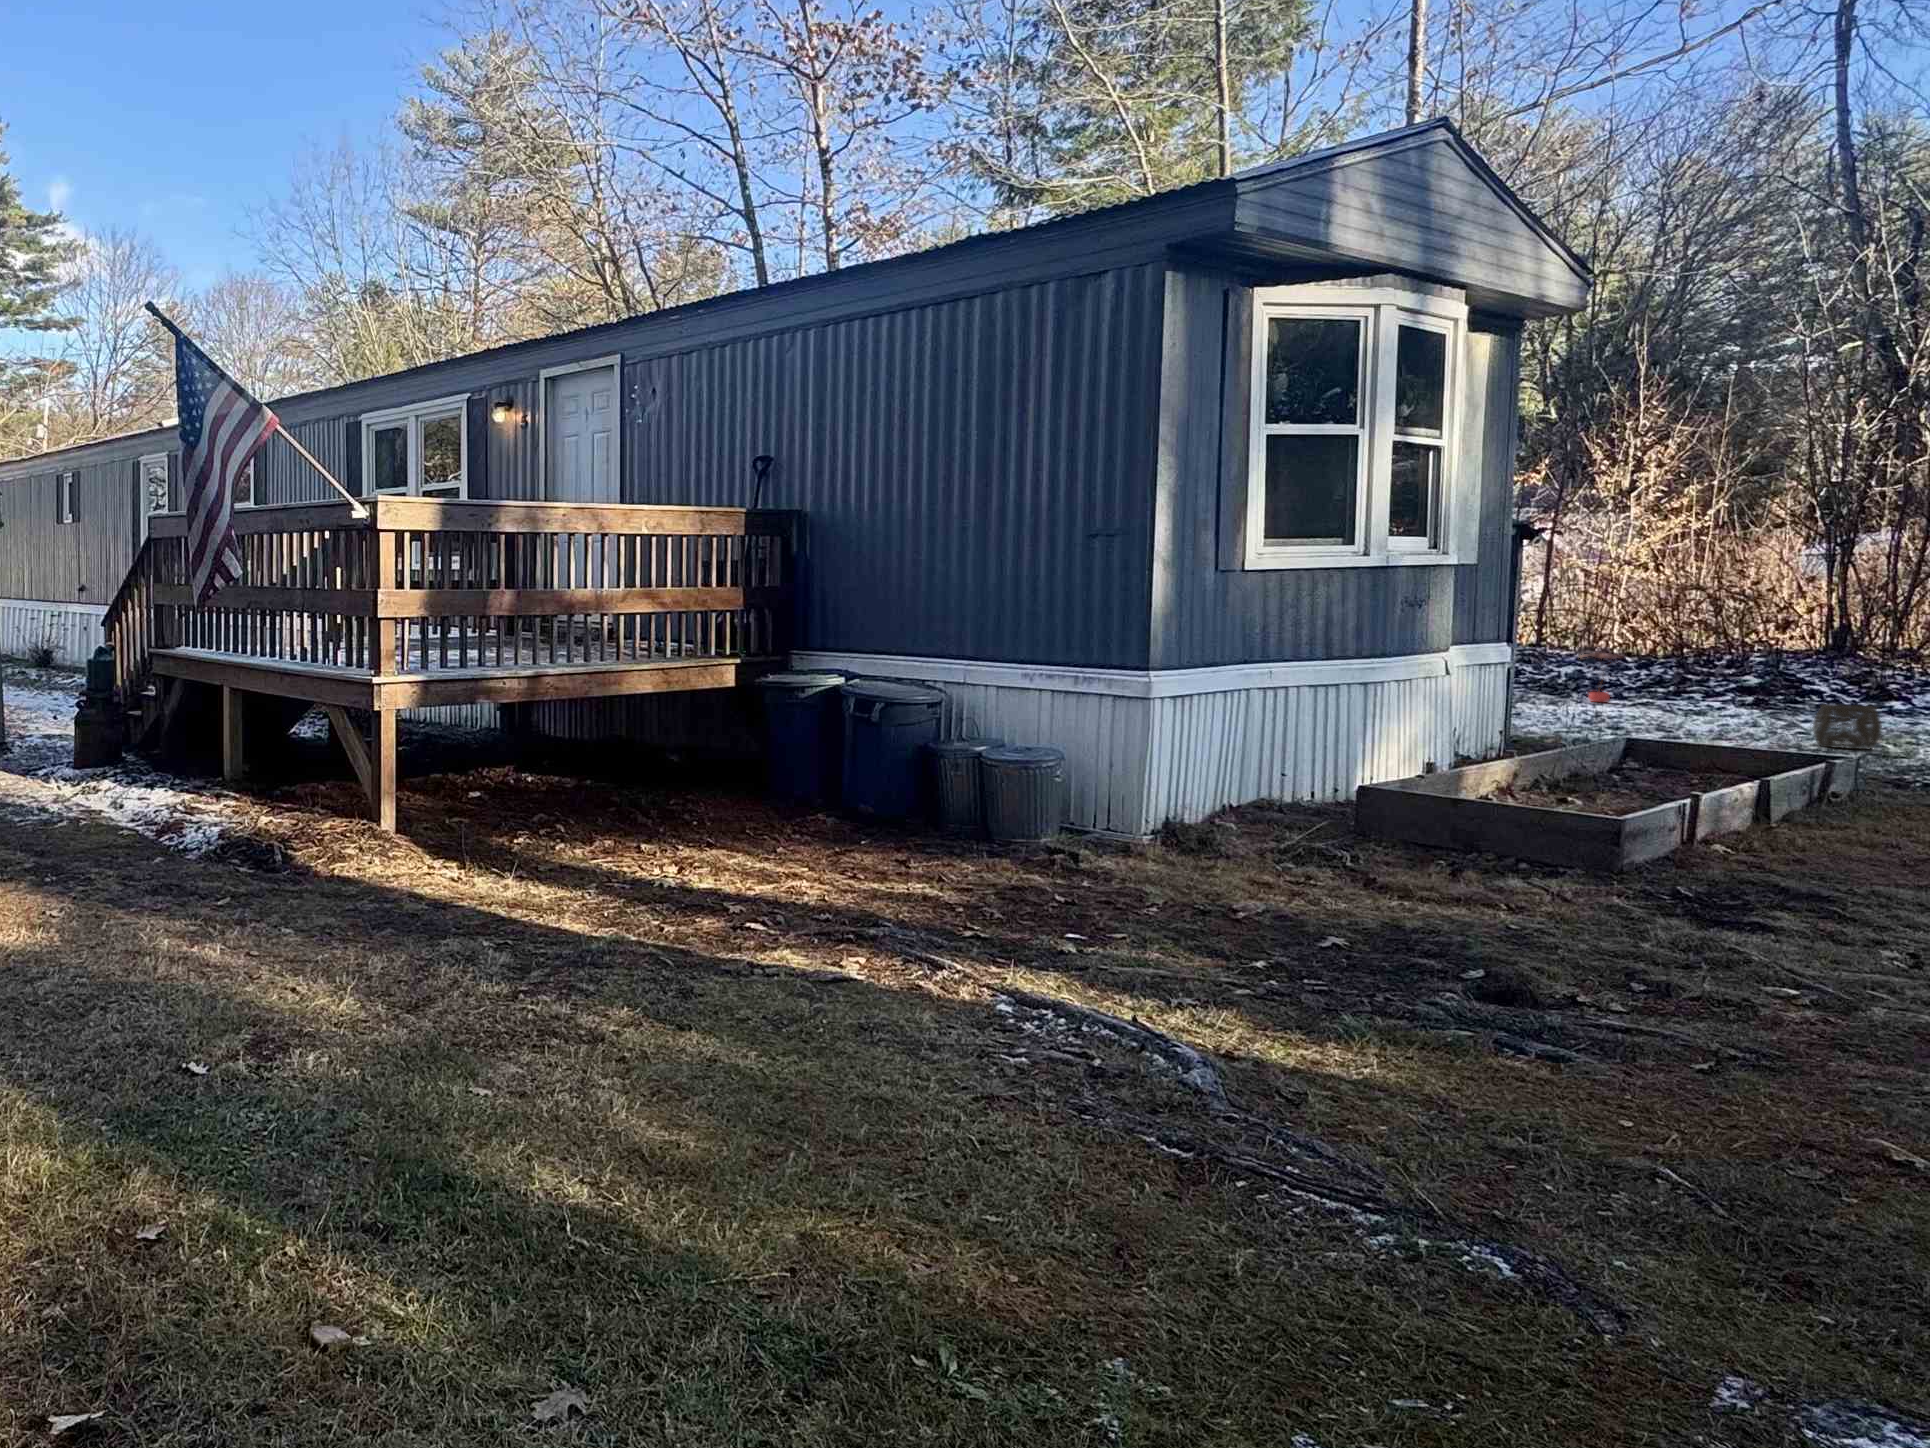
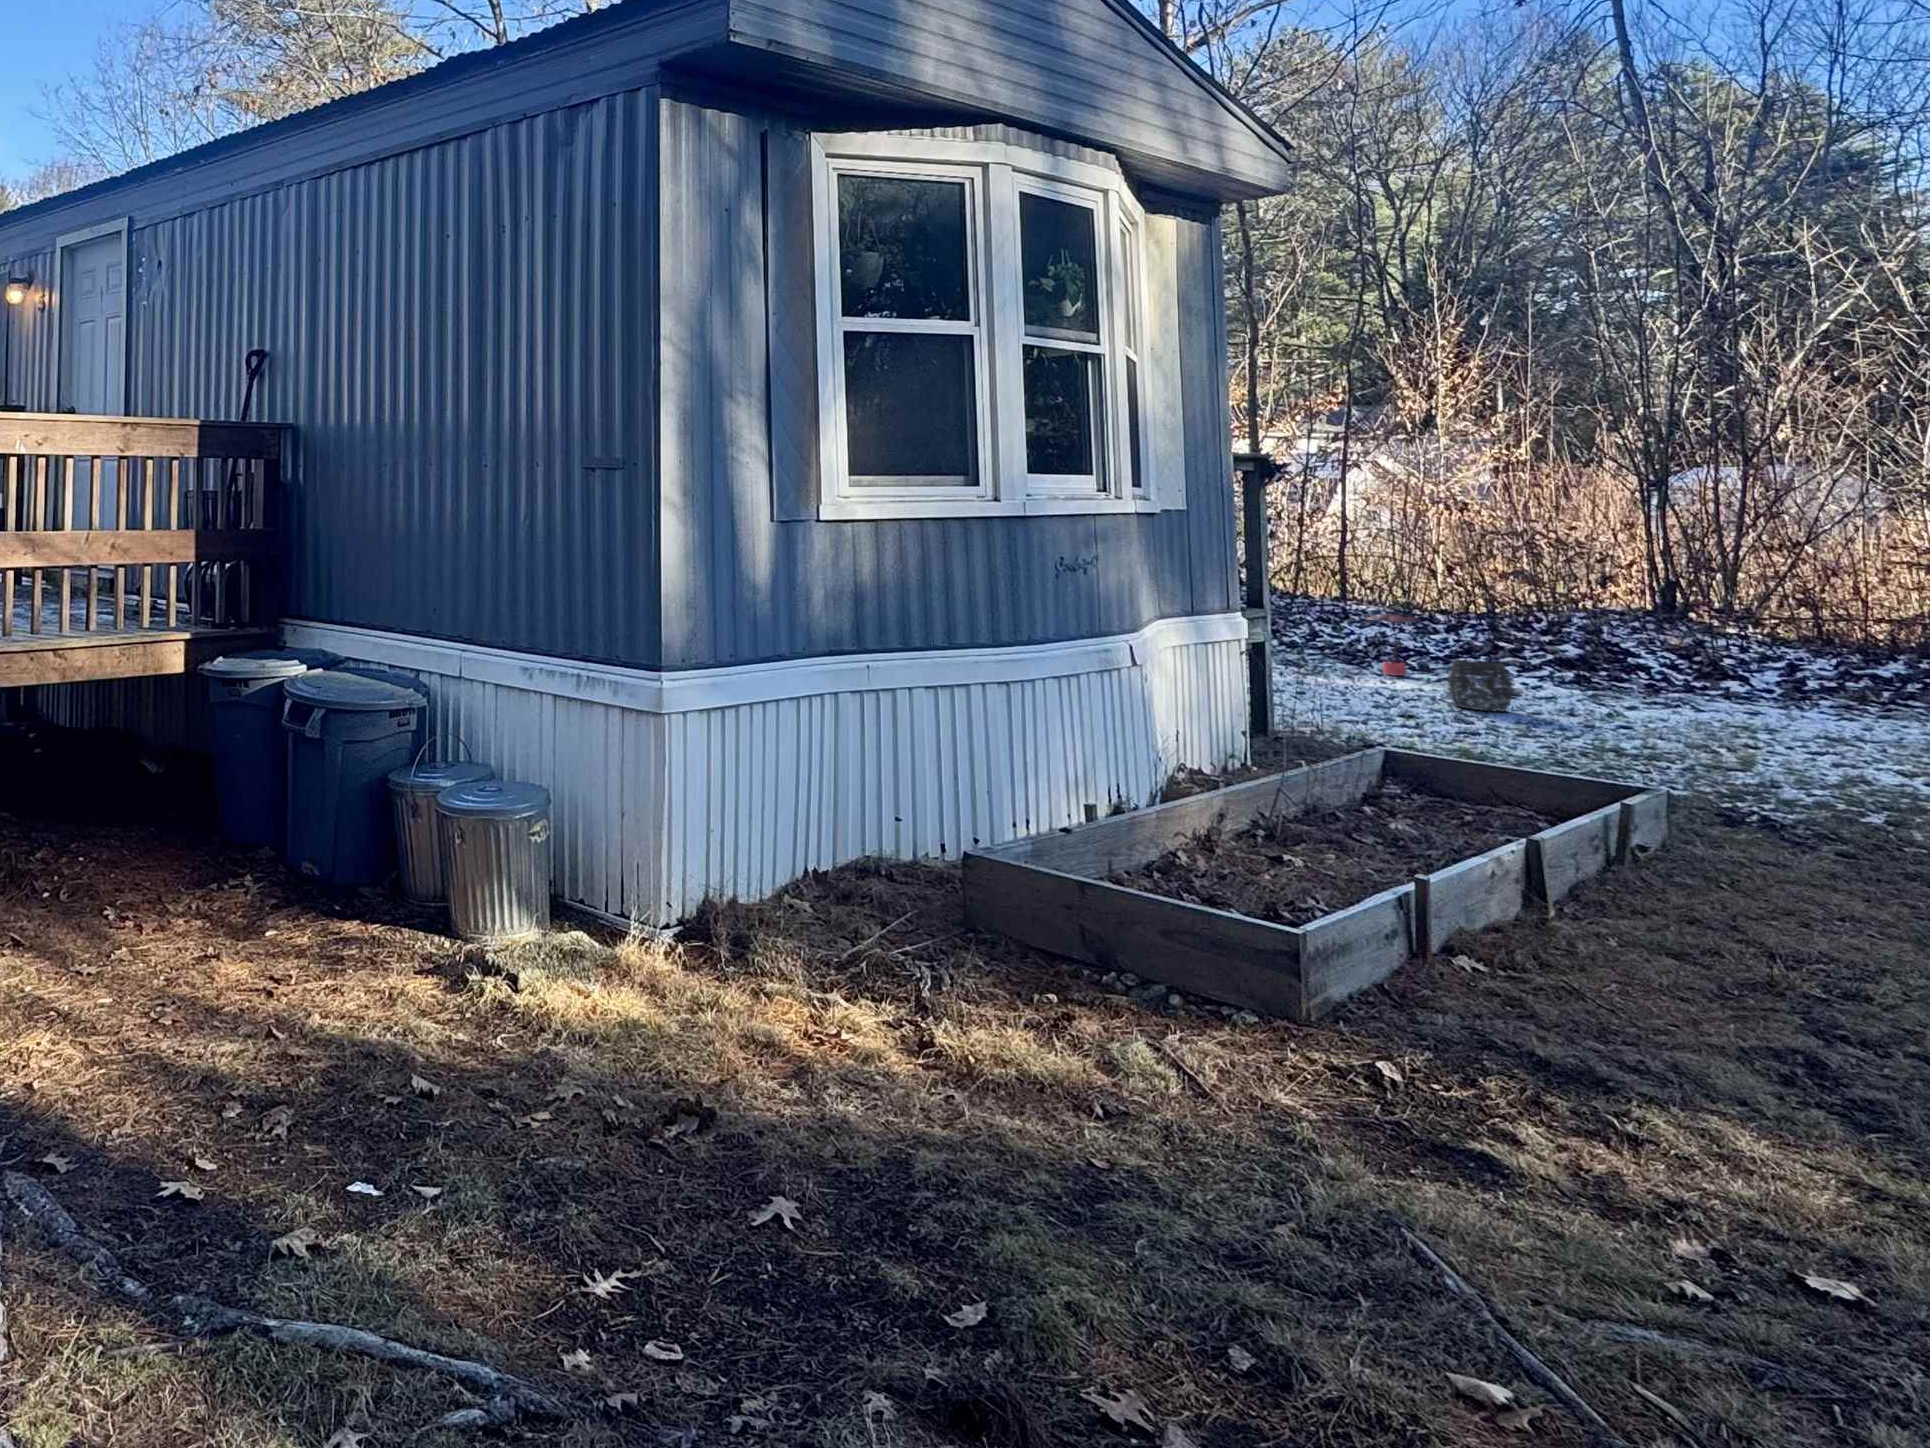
woven basket: present [1812,704,1882,749] -> present [1448,660,1513,712]

